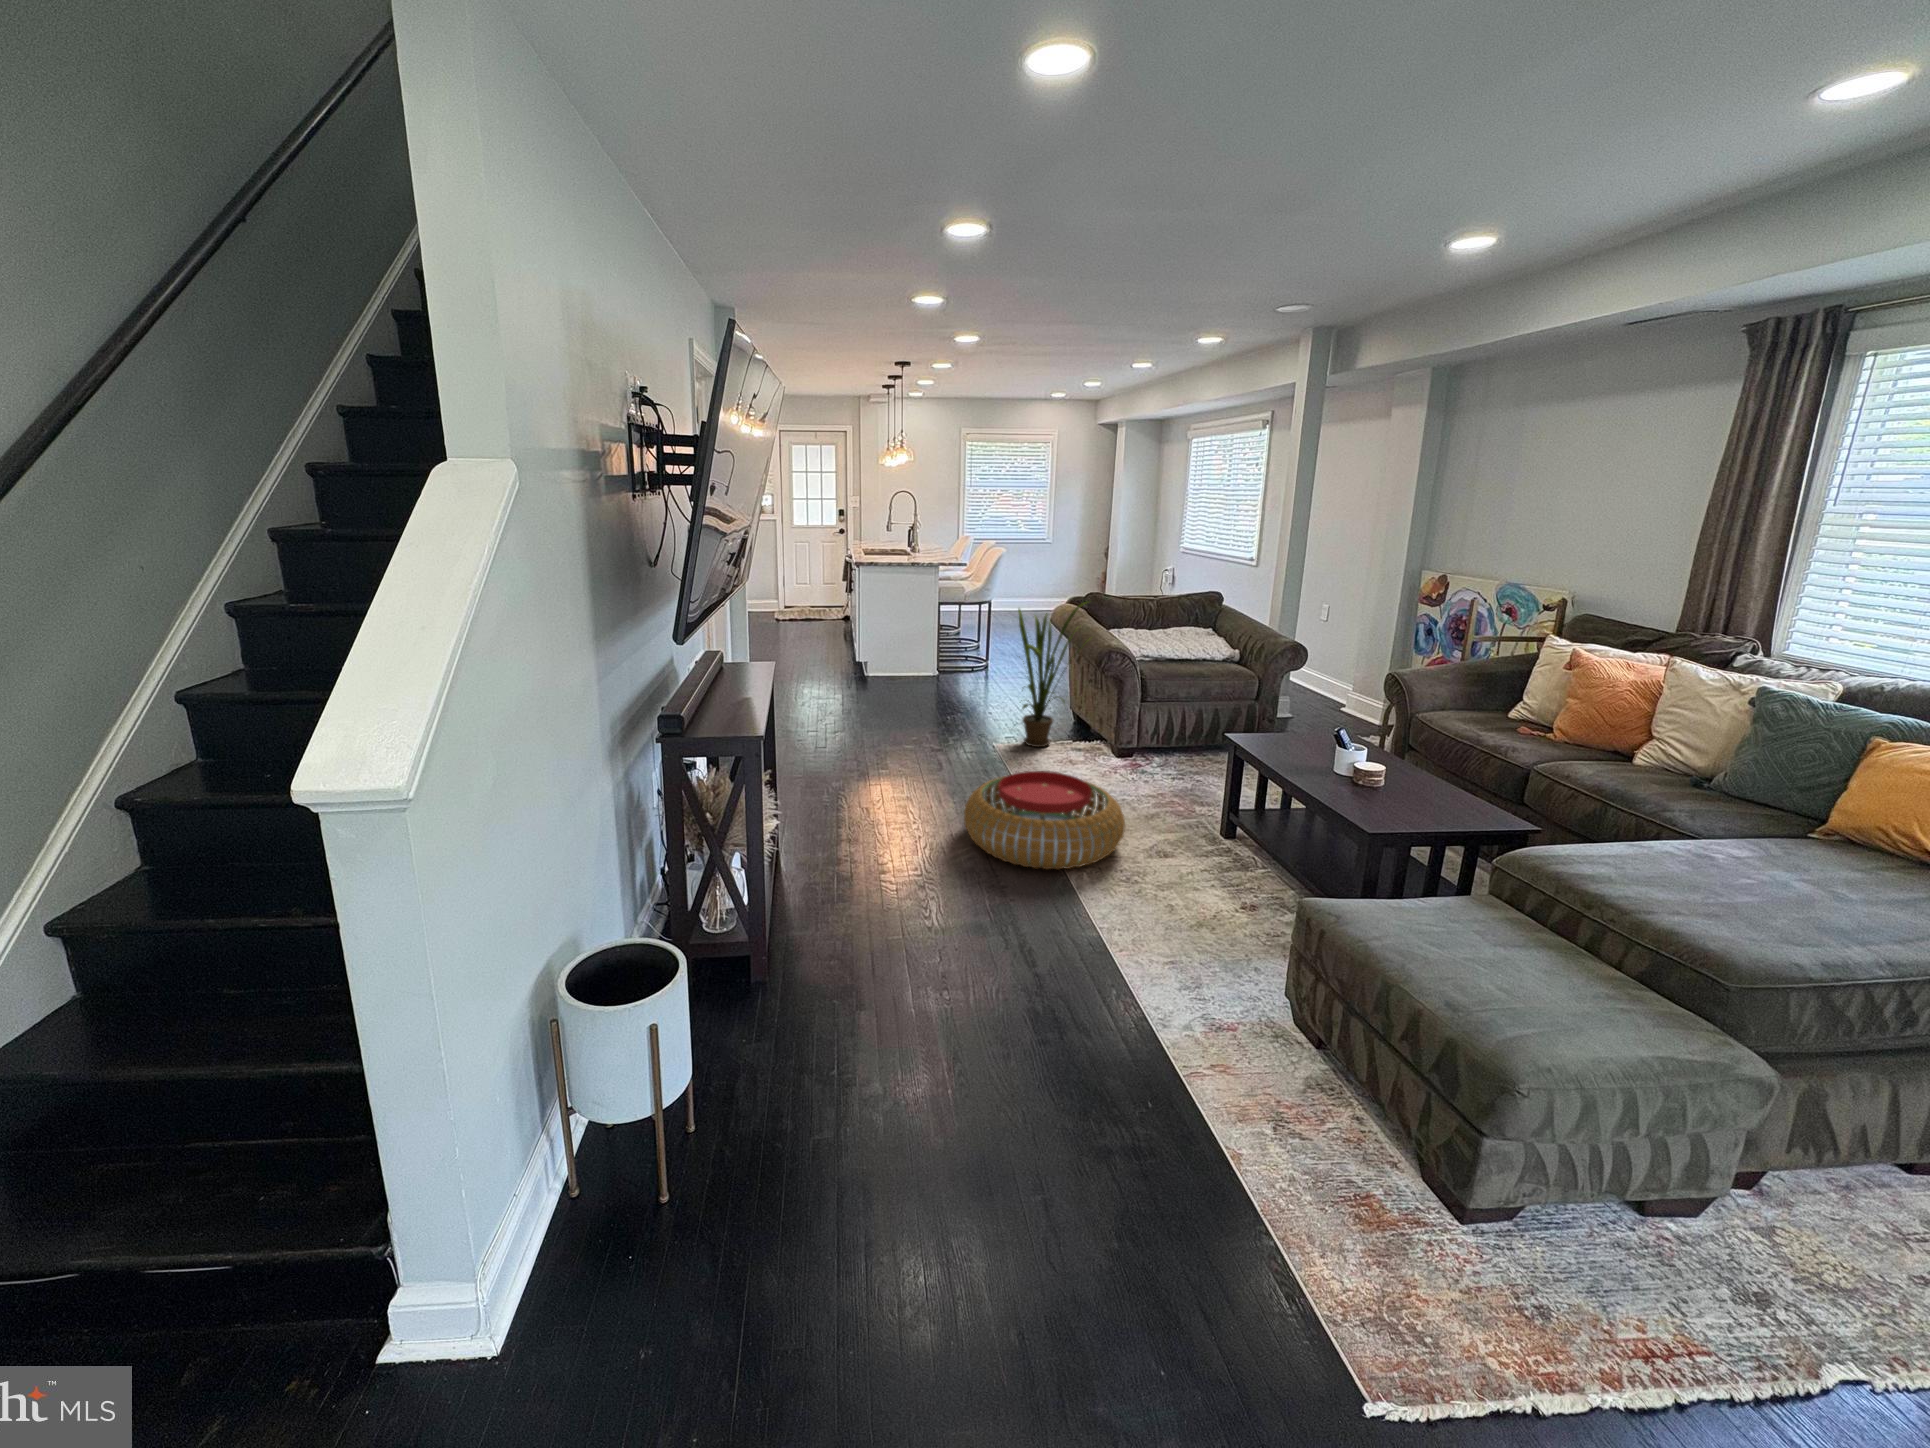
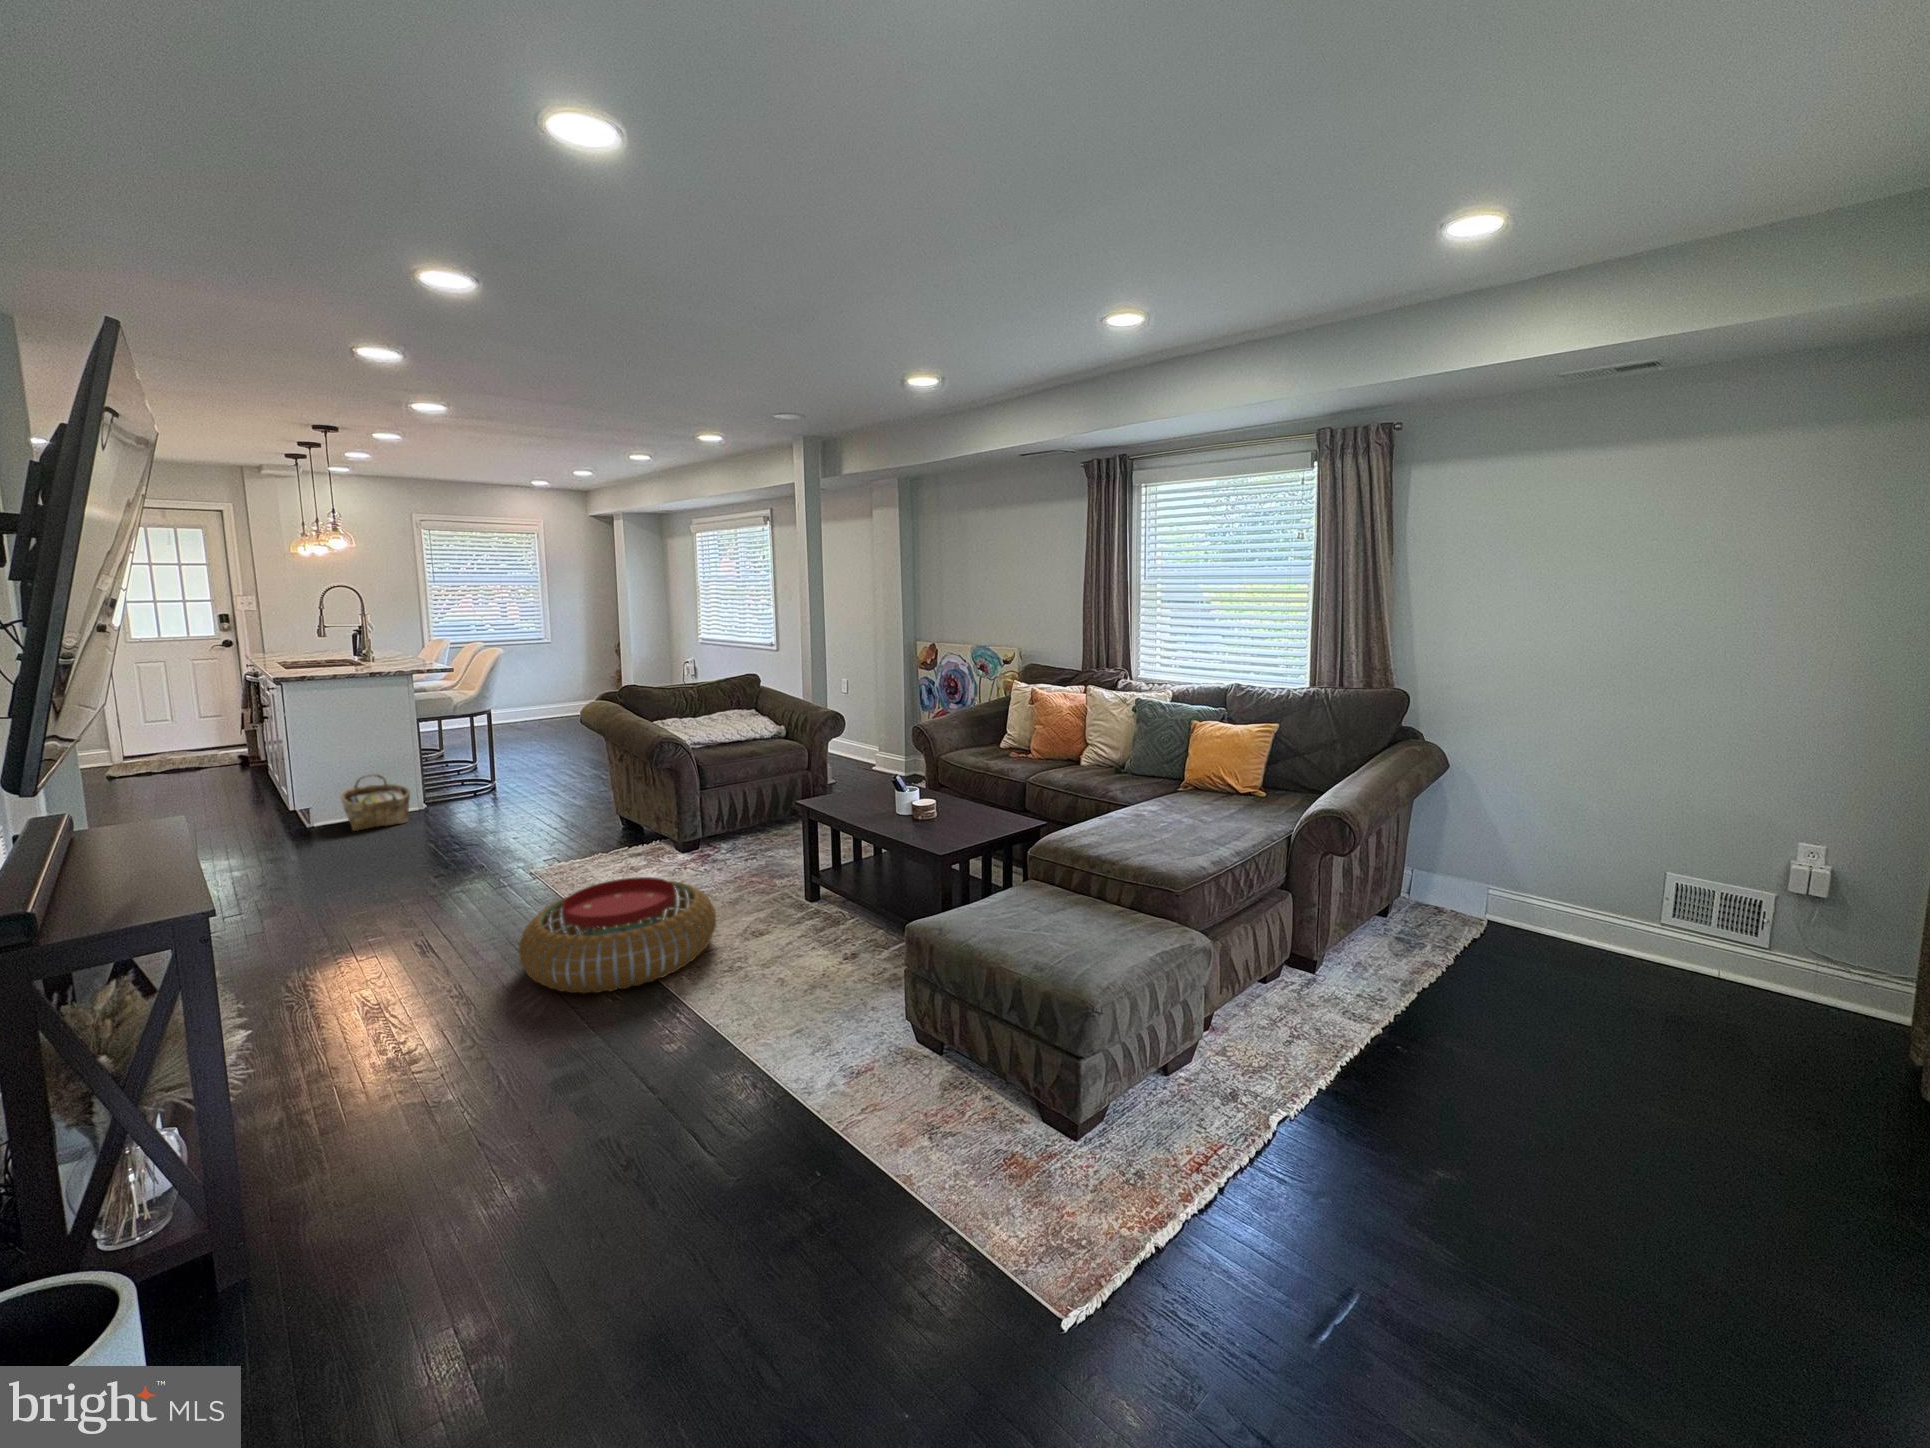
house plant: present [1018,603,1085,747] -> none [547,692,642,862]
woven basket: none [884,643,926,685] -> present [341,774,410,831]

